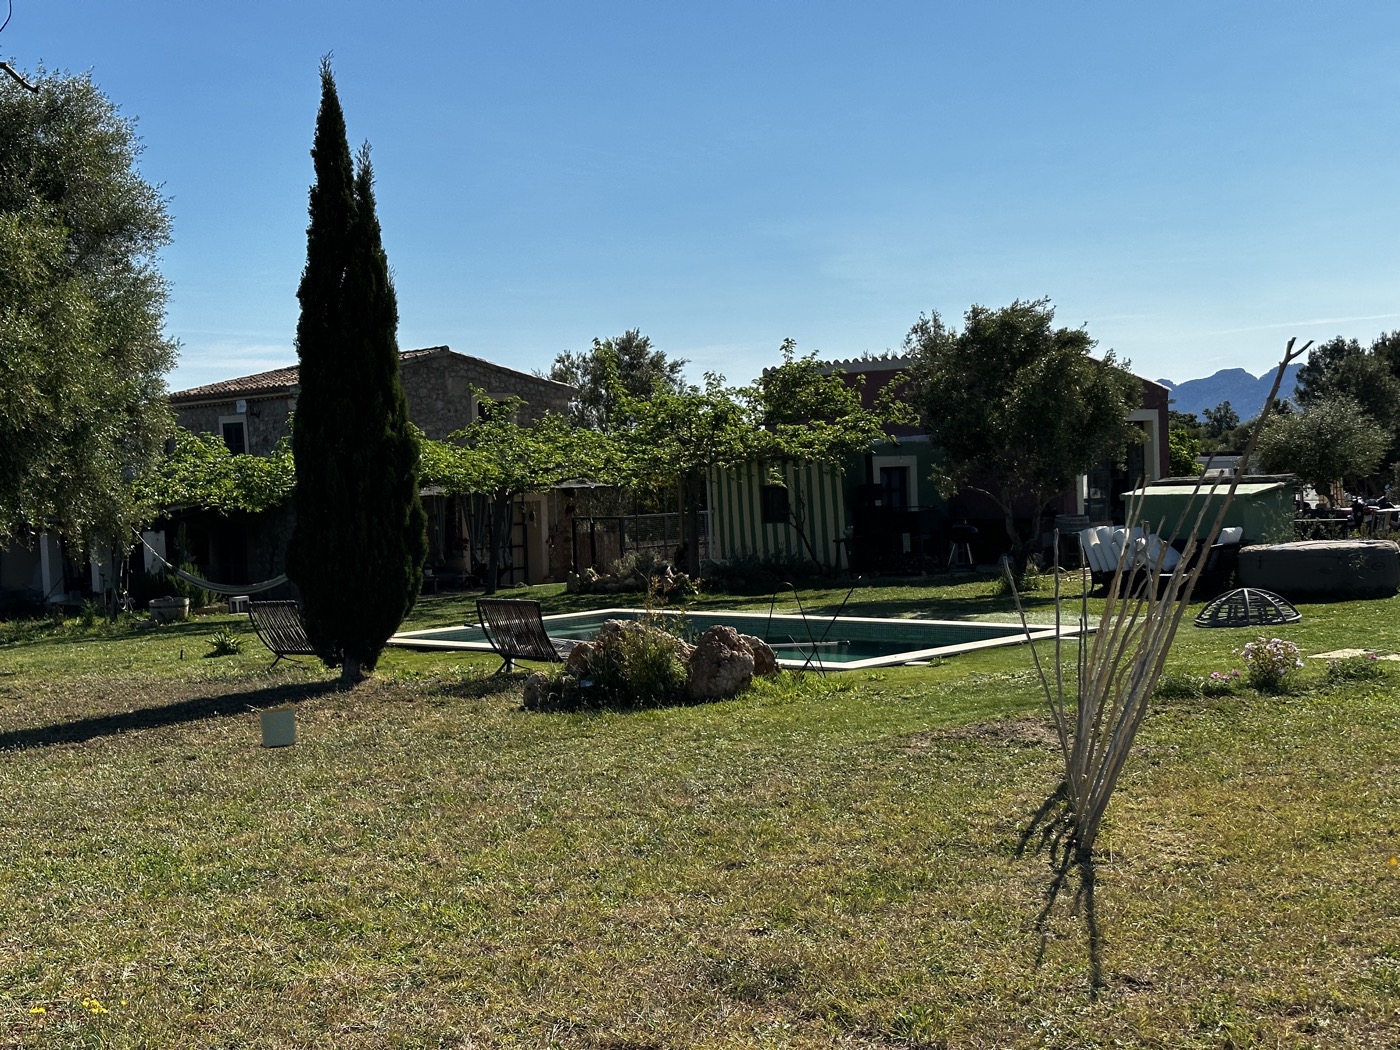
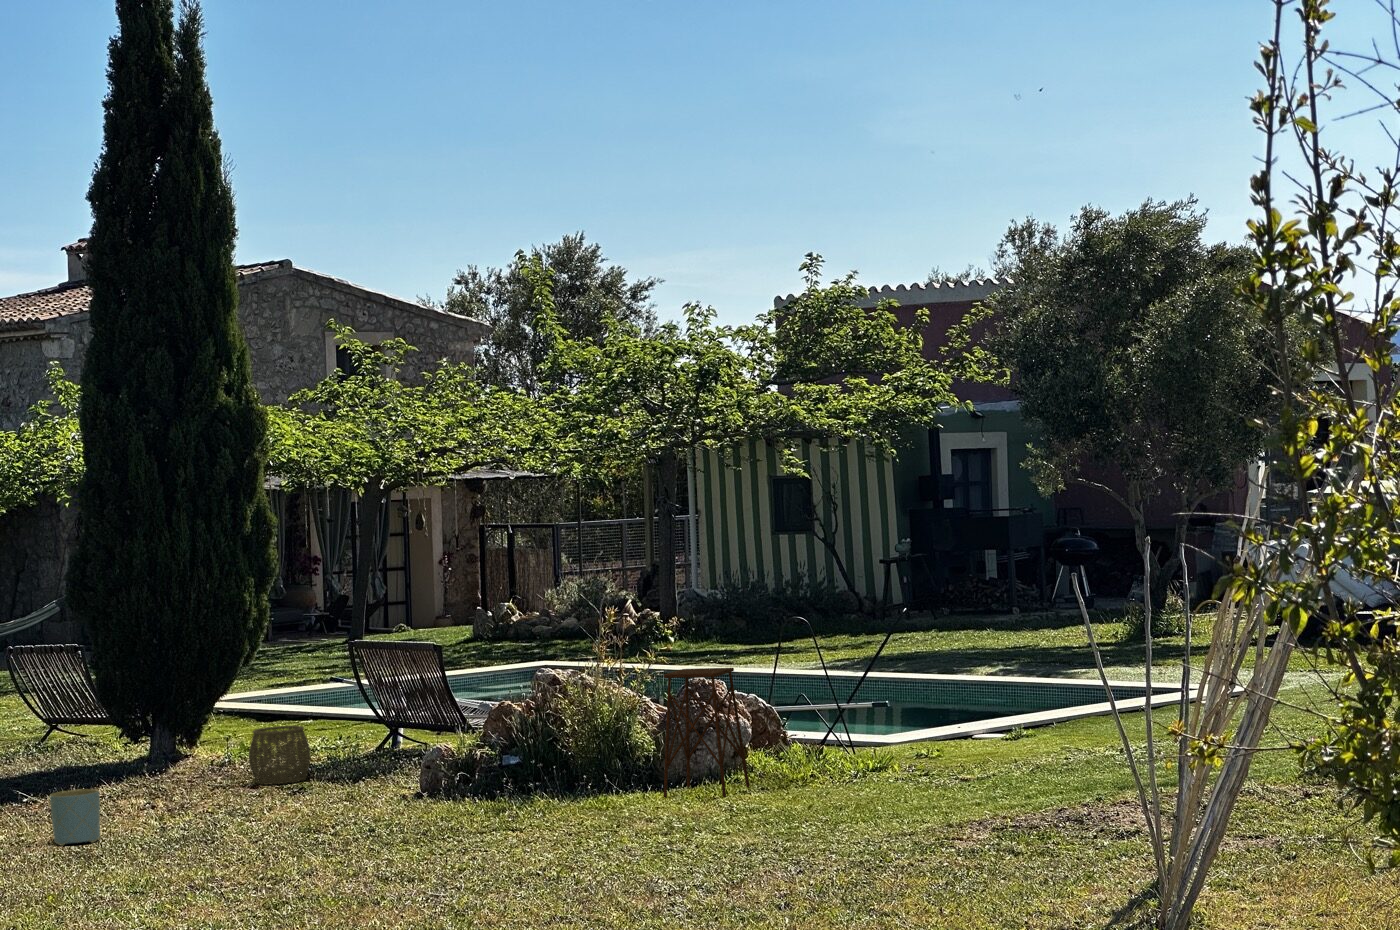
side table: none [693,620,754,712] -> present [664,668,750,797]
woven basket: none [405,659,449,700] -> present [249,725,311,785]

